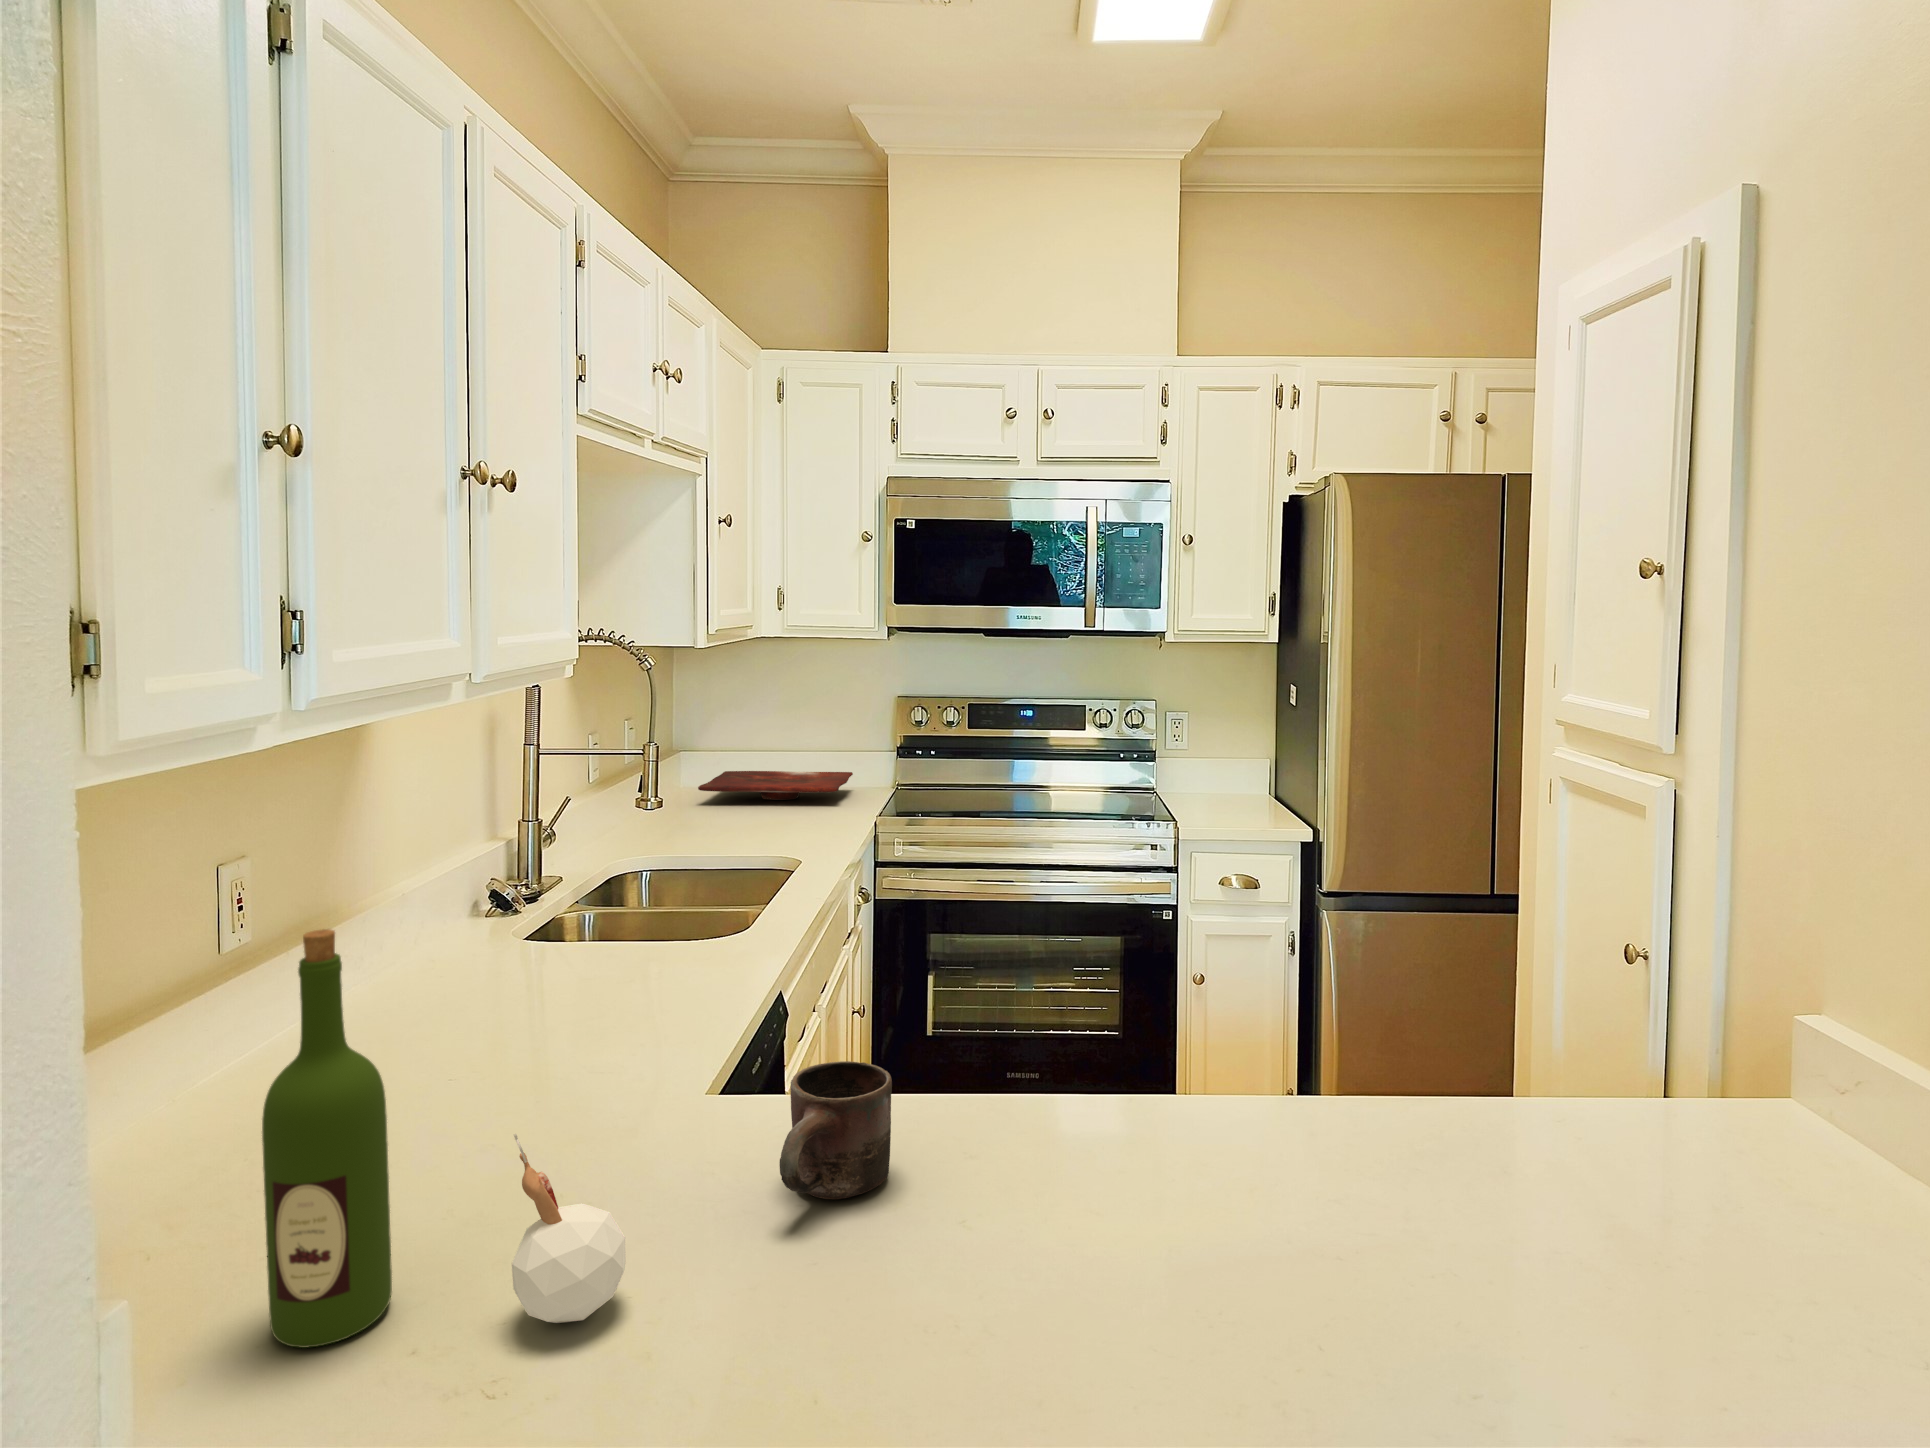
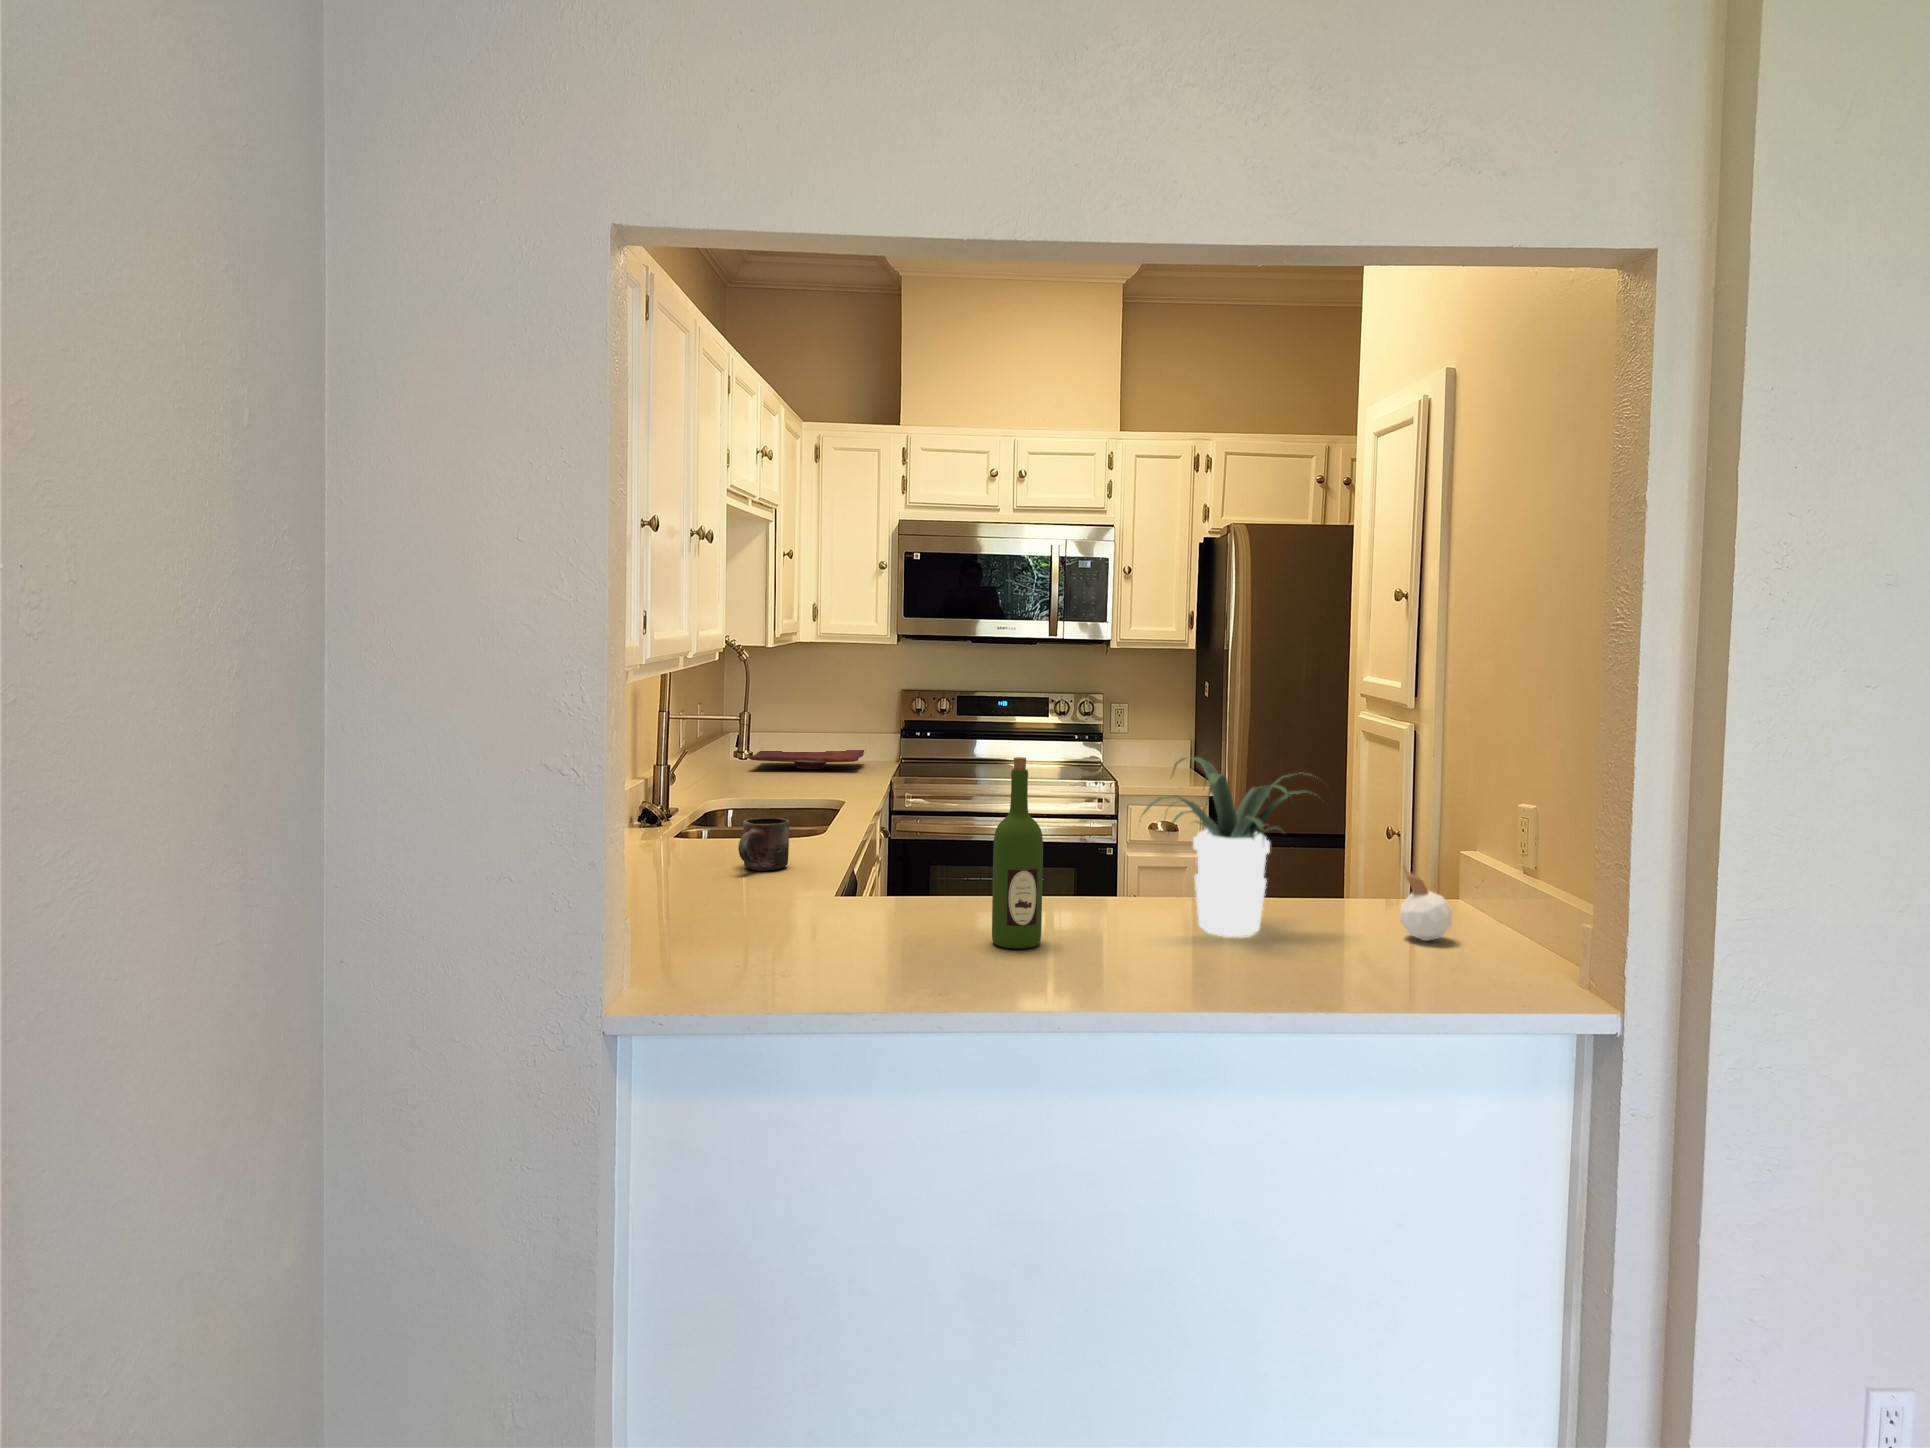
potted plant: none [1225,888,1639,1274] -> present [1143,757,1312,937]
wine bottle: present [262,929,392,1348] -> present [992,757,1043,949]
mug: present [780,1061,892,1199] -> present [738,818,789,871]
candle: present [512,1134,626,1323] -> present [1400,858,1452,941]

